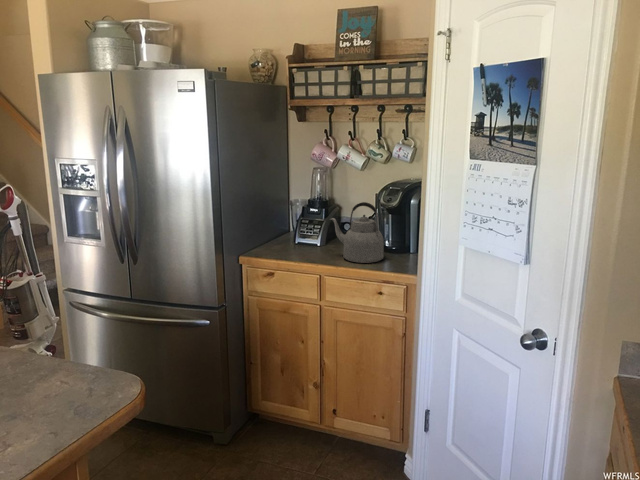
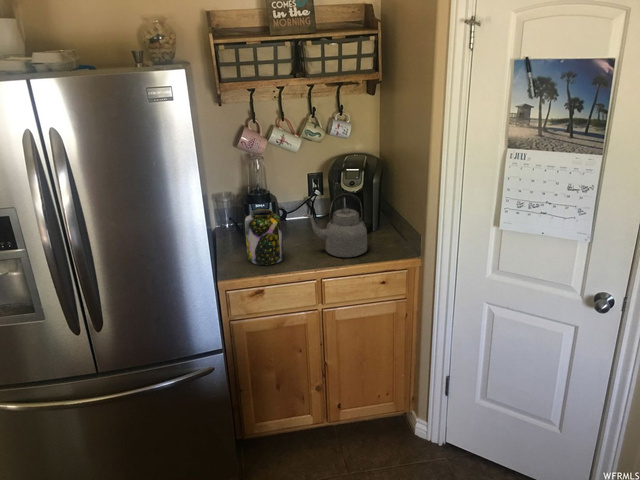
jar: none [278,207,309,255] -> present [245,209,283,265]

